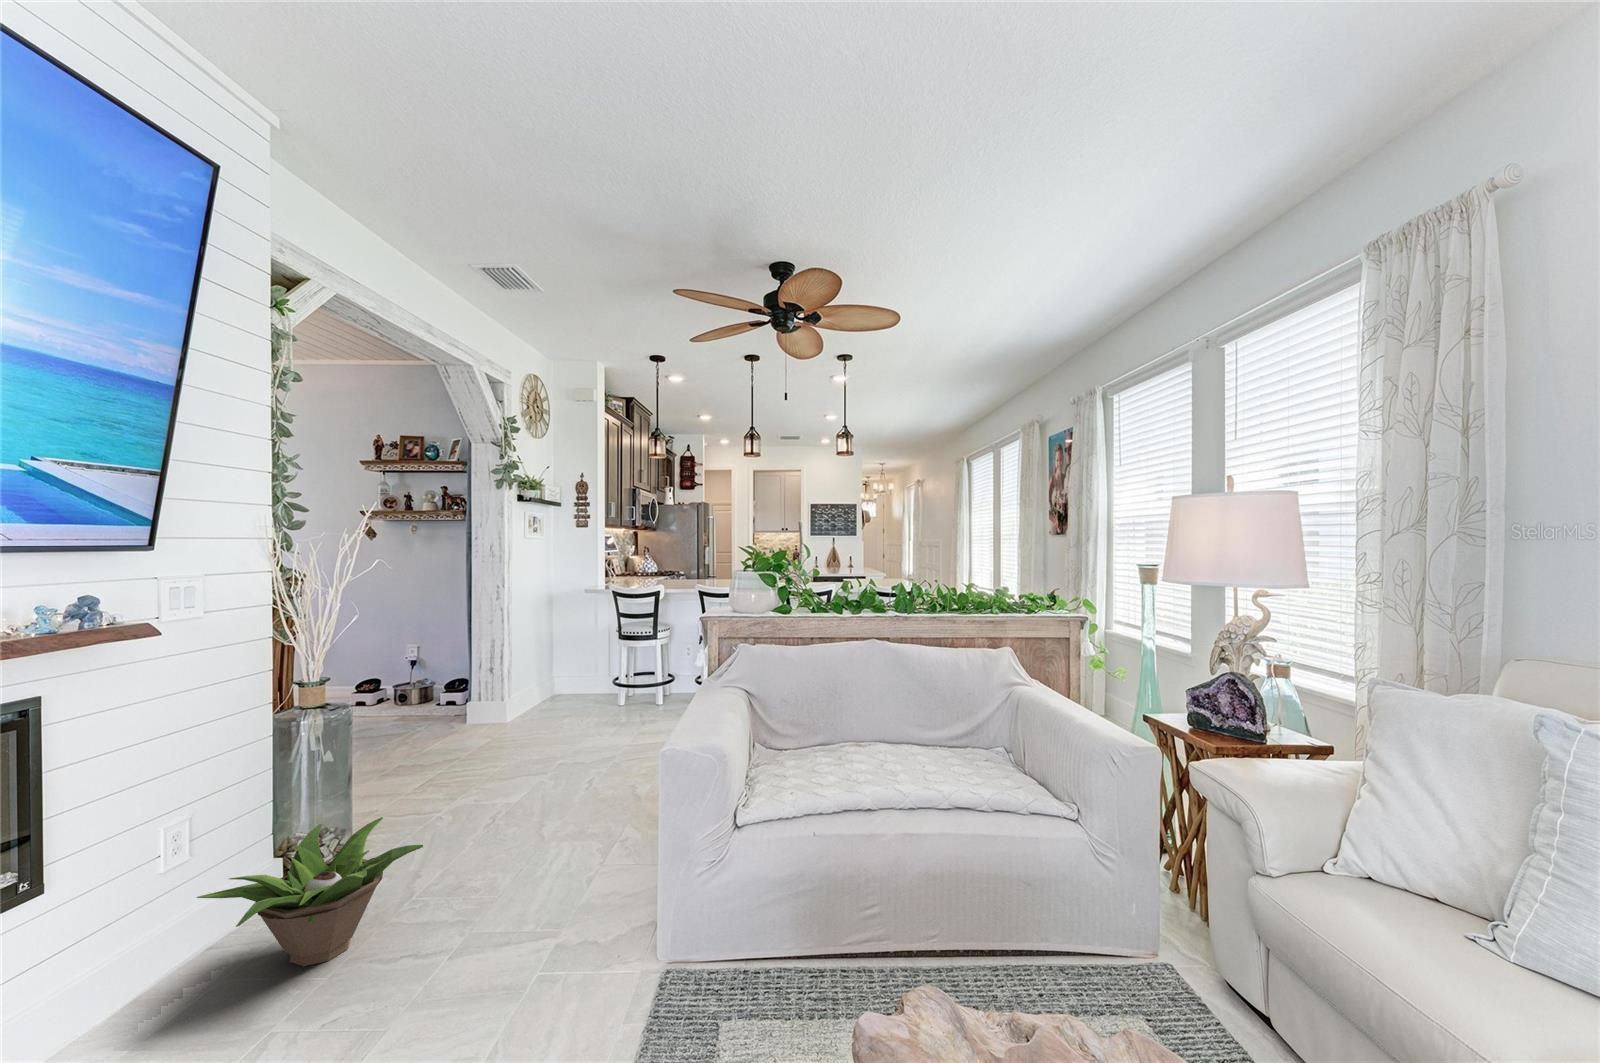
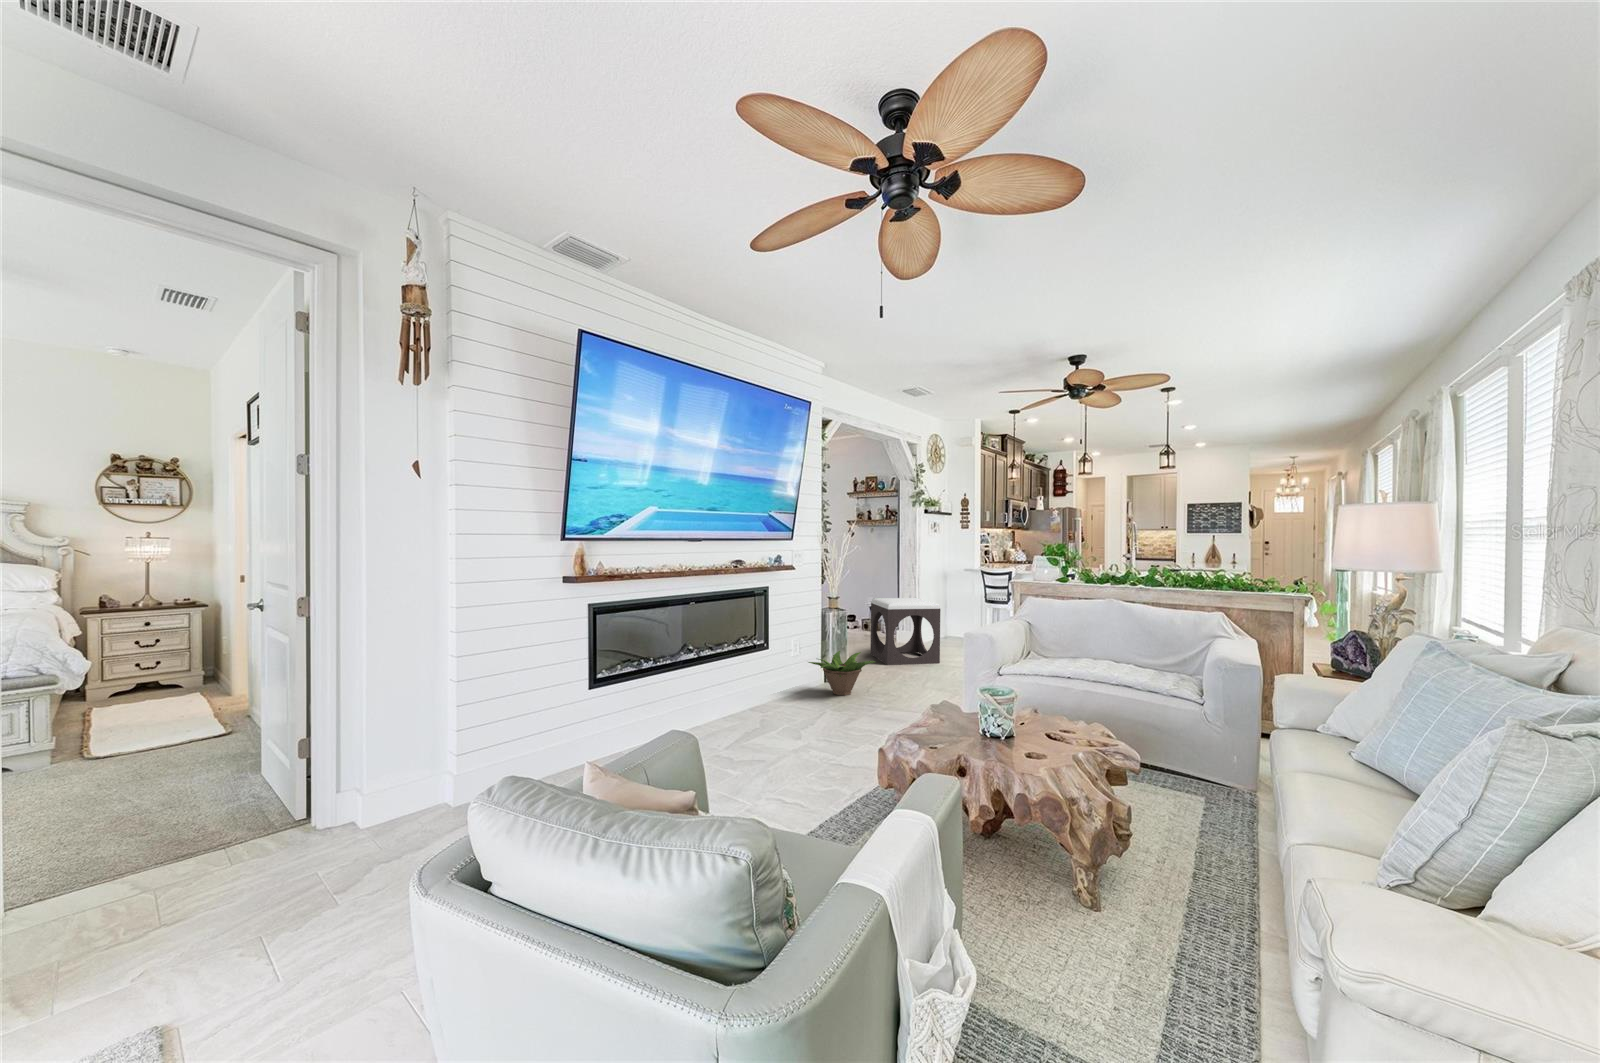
footstool: none [410,650,557,797] -> present [870,598,941,665]

